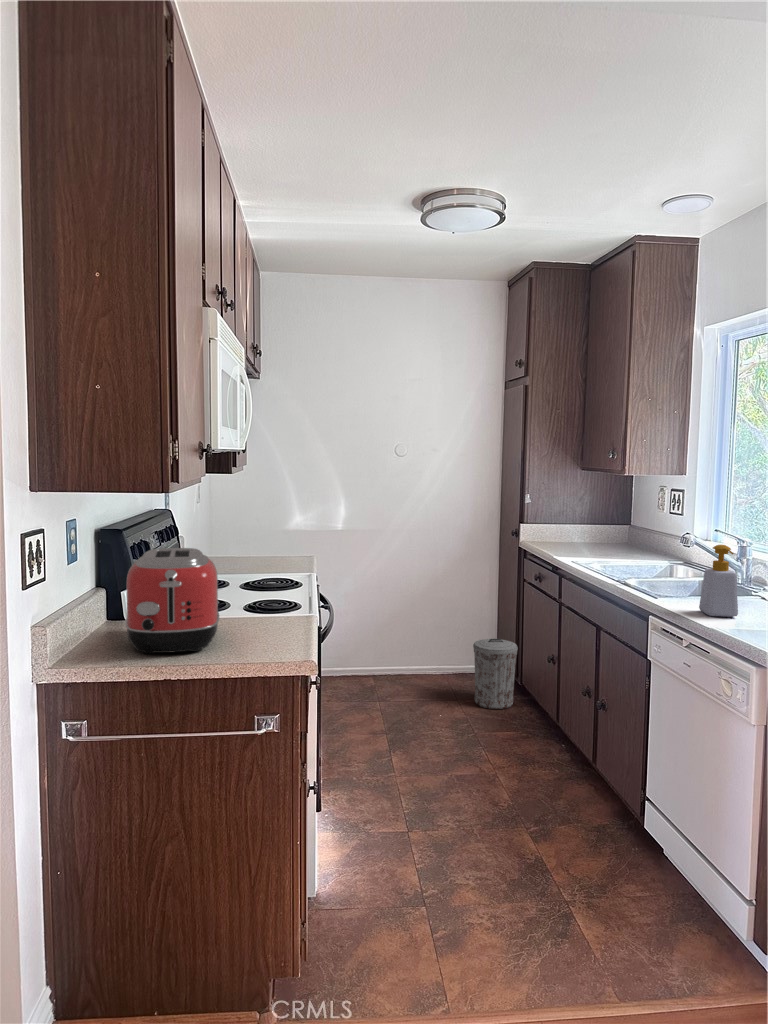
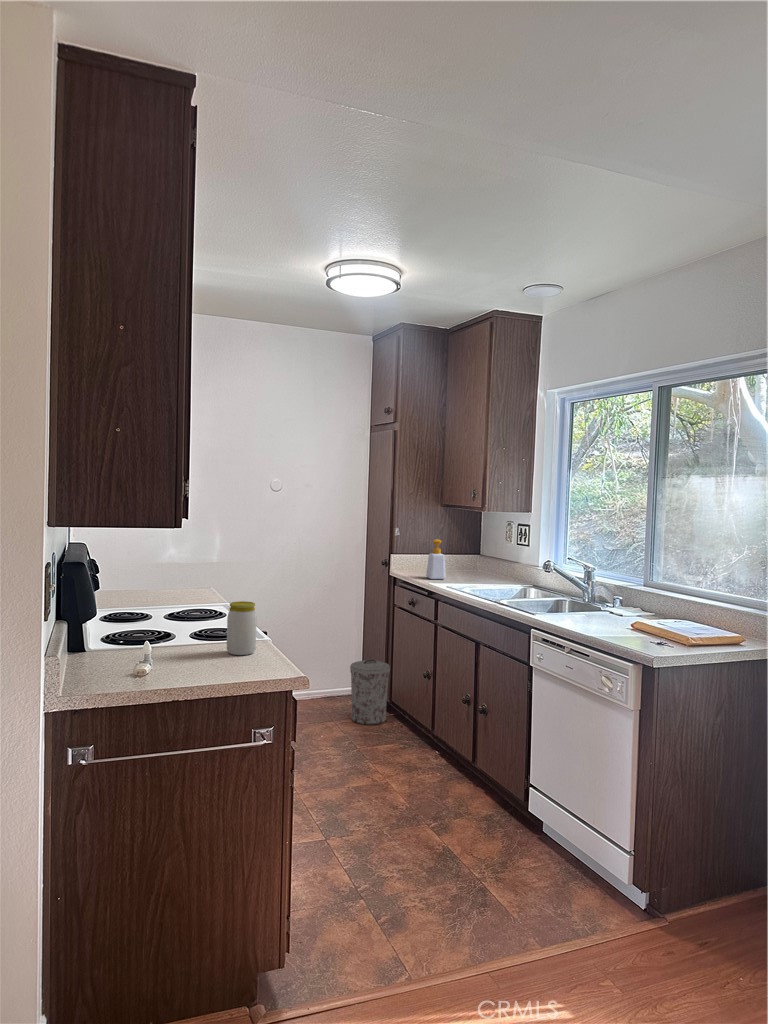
soap bottle: present [699,545,738,617] -> present [426,539,446,579]
toaster: present [125,548,219,654] -> none [109,579,204,679]
jar: none [261,574,292,632] -> present [227,601,257,655]

